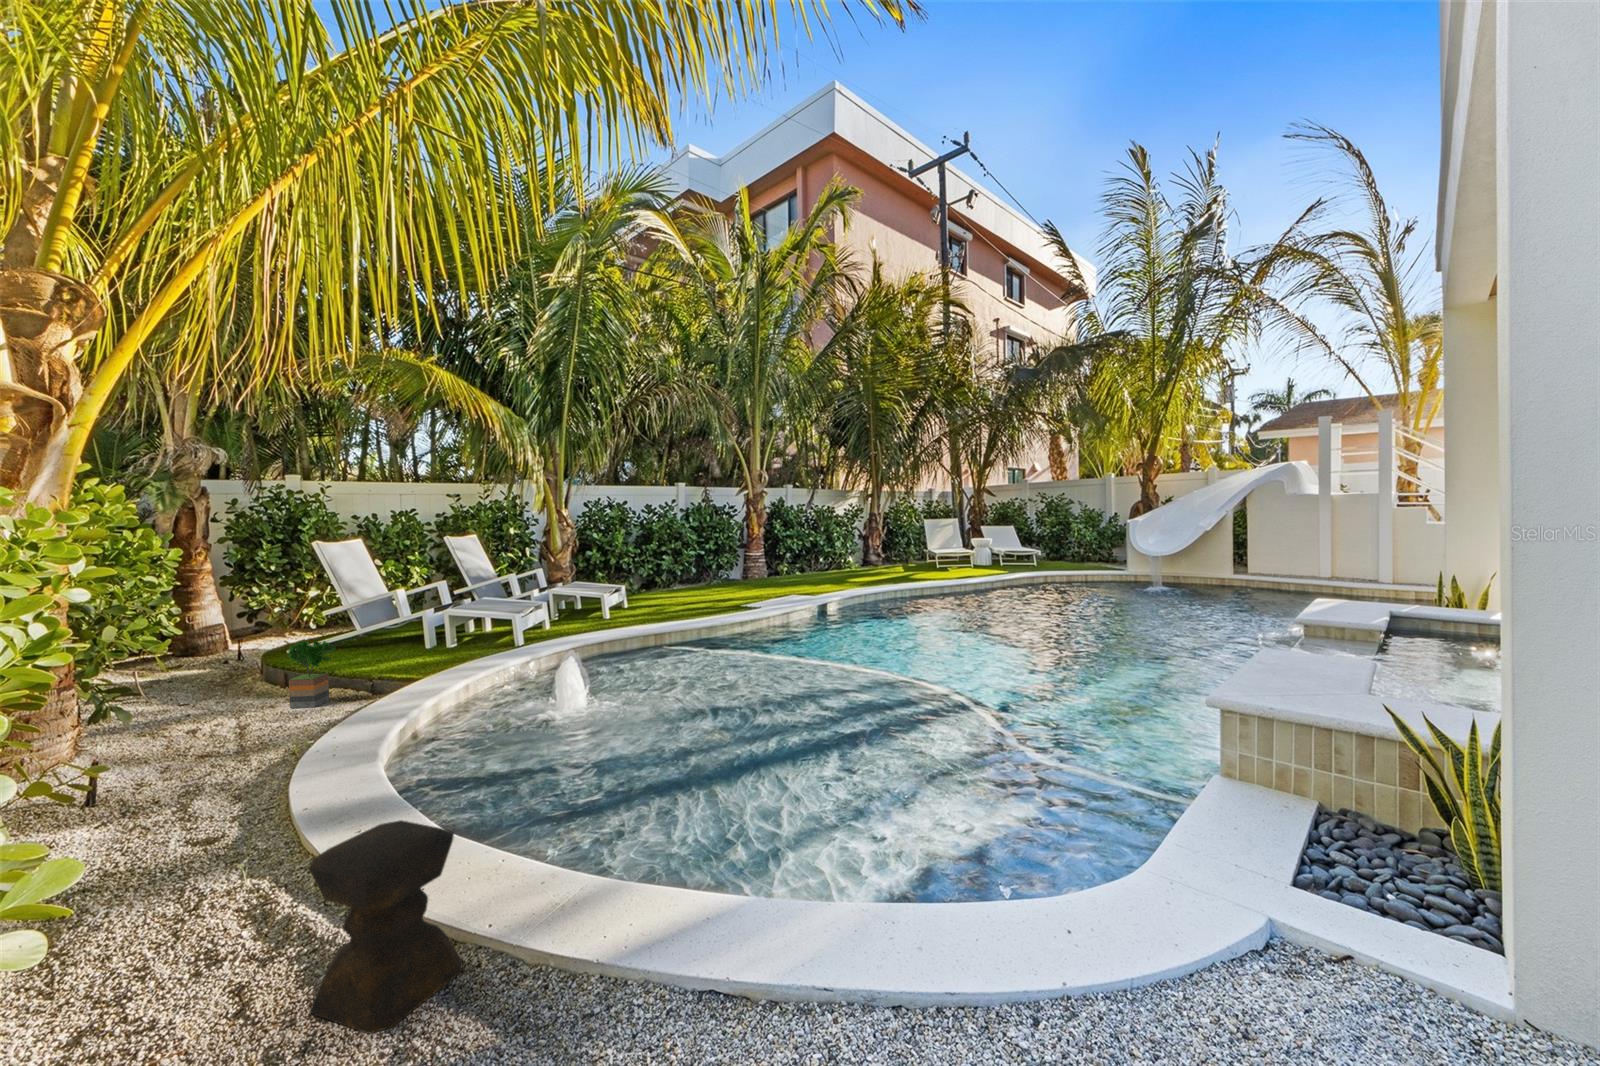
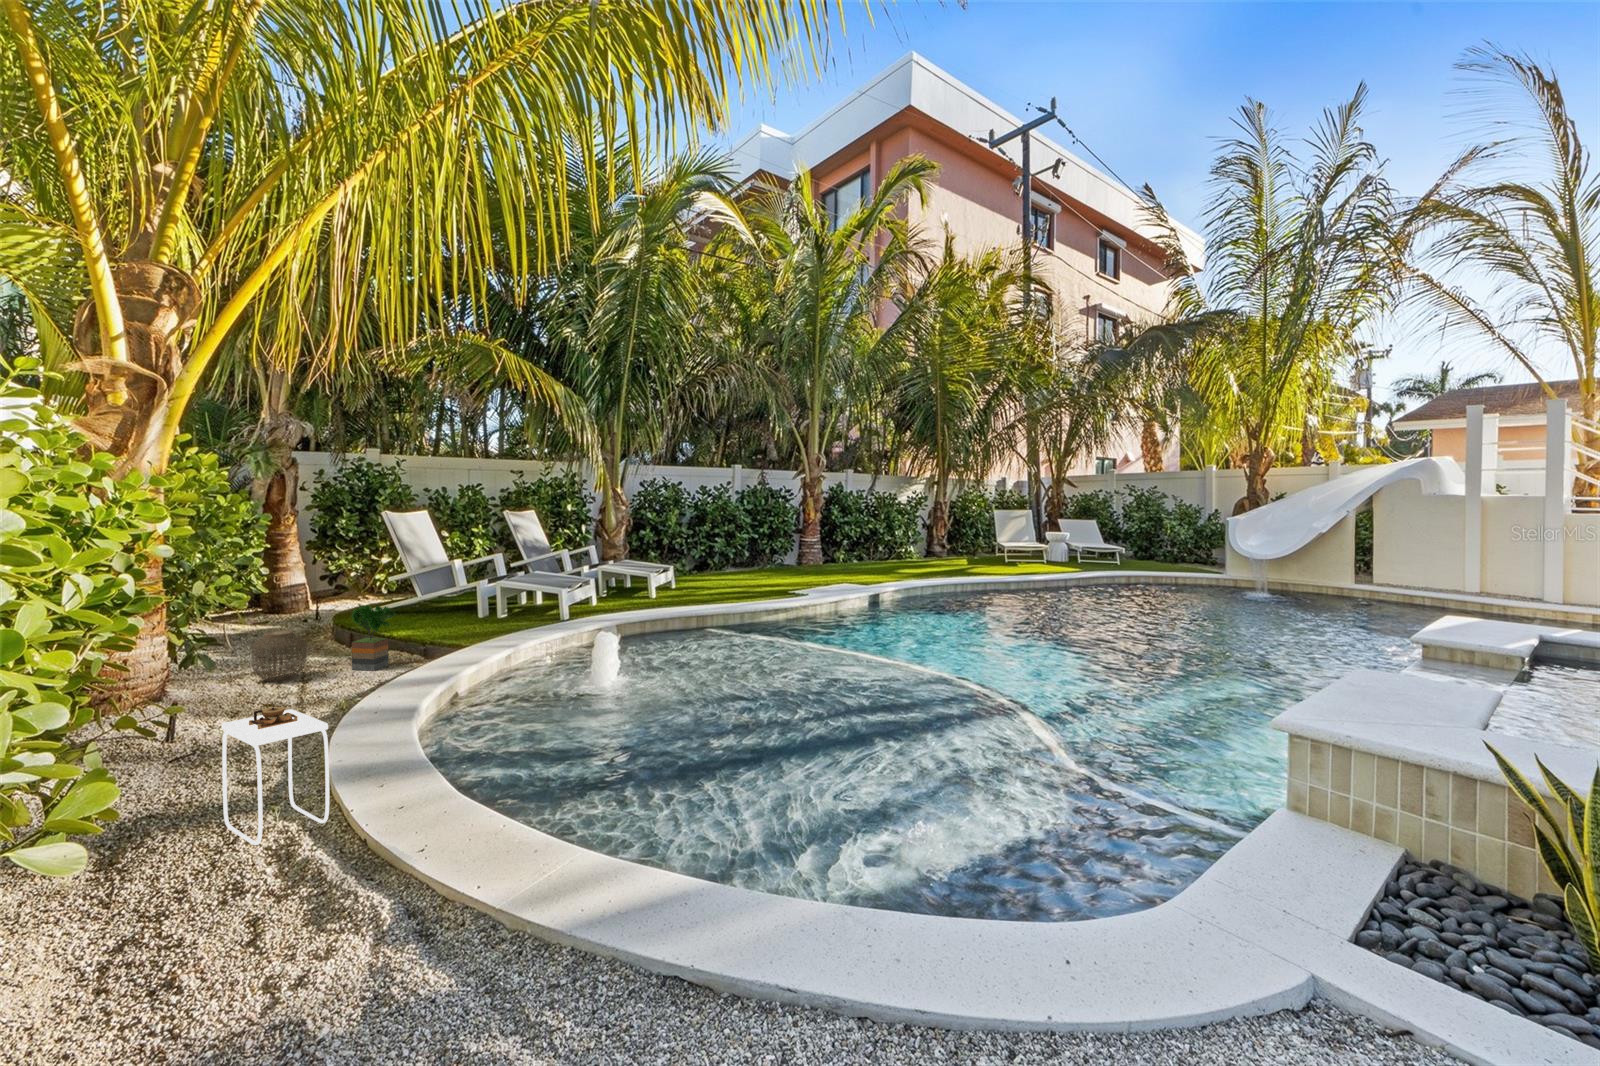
woven basket: none [177,672,240,728] -> present [251,630,307,682]
side table: none [174,755,301,906] -> present [222,707,329,845]
stool: present [309,820,462,1034] -> none [310,779,454,975]

